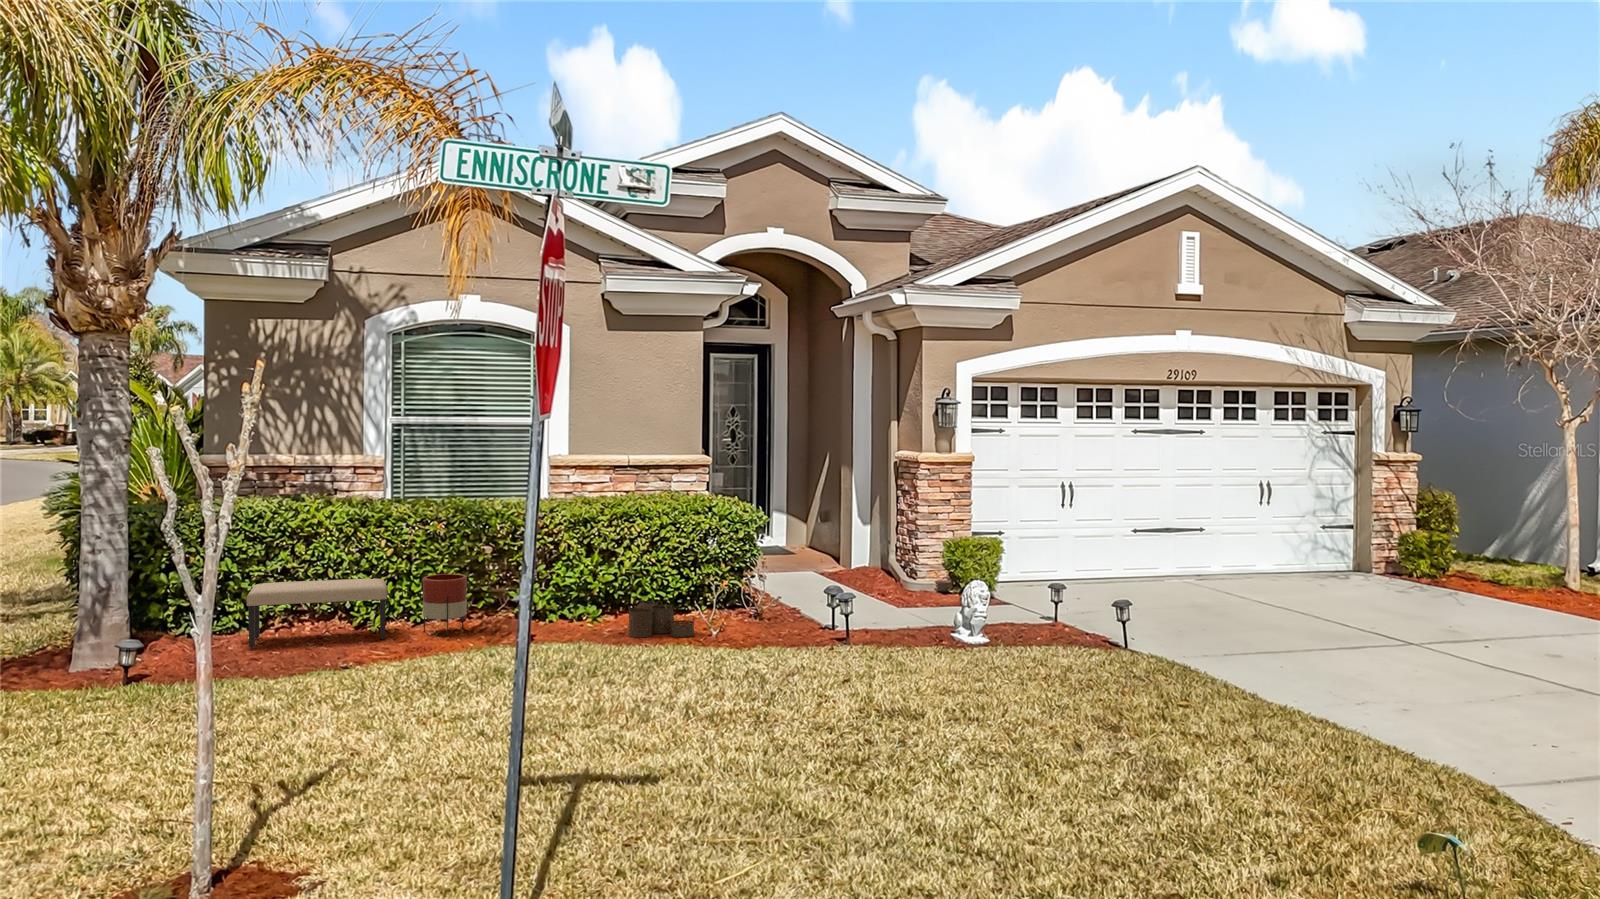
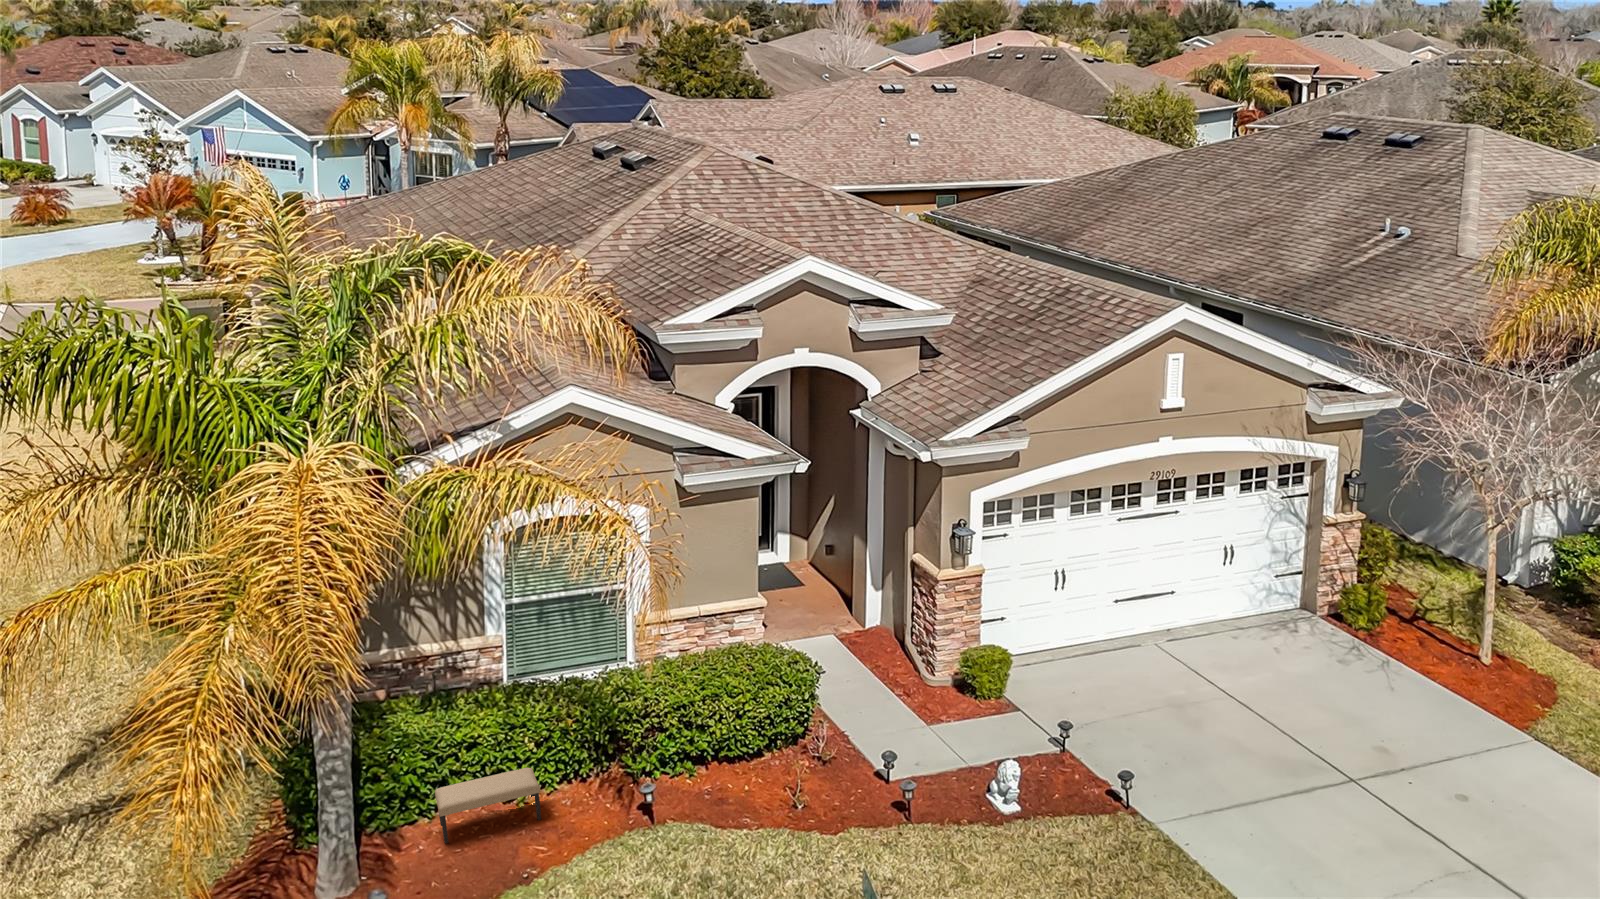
planter: present [423,574,467,637] -> none [563,758,598,813]
woven basket: present [628,601,695,637] -> none [723,756,774,800]

